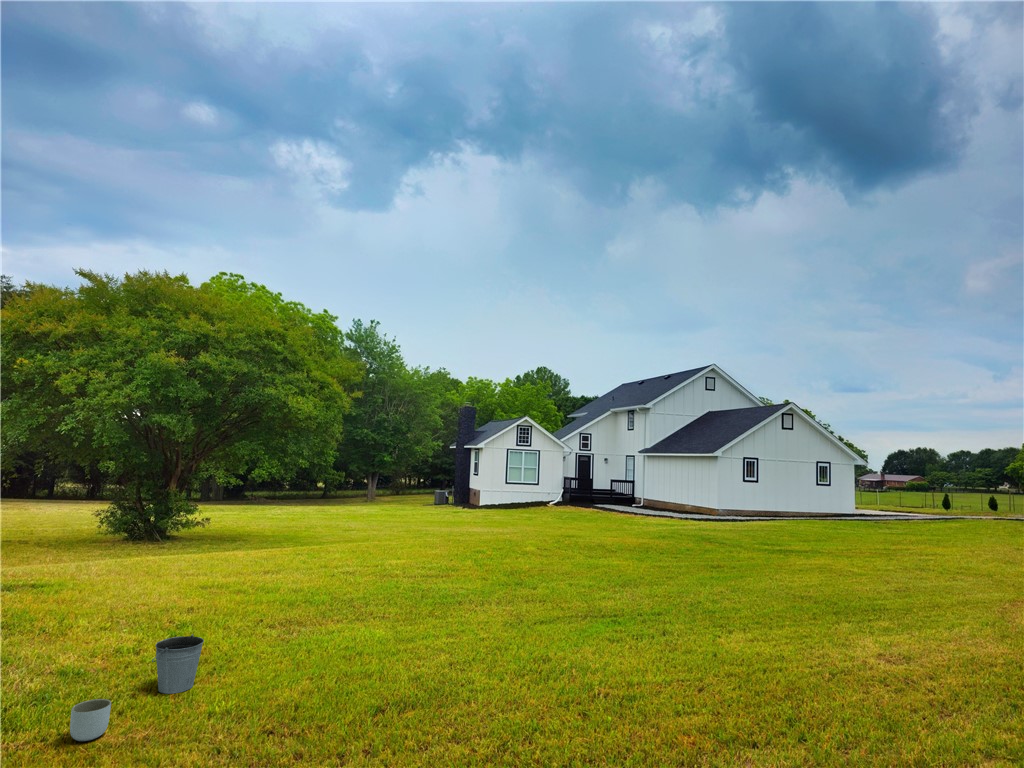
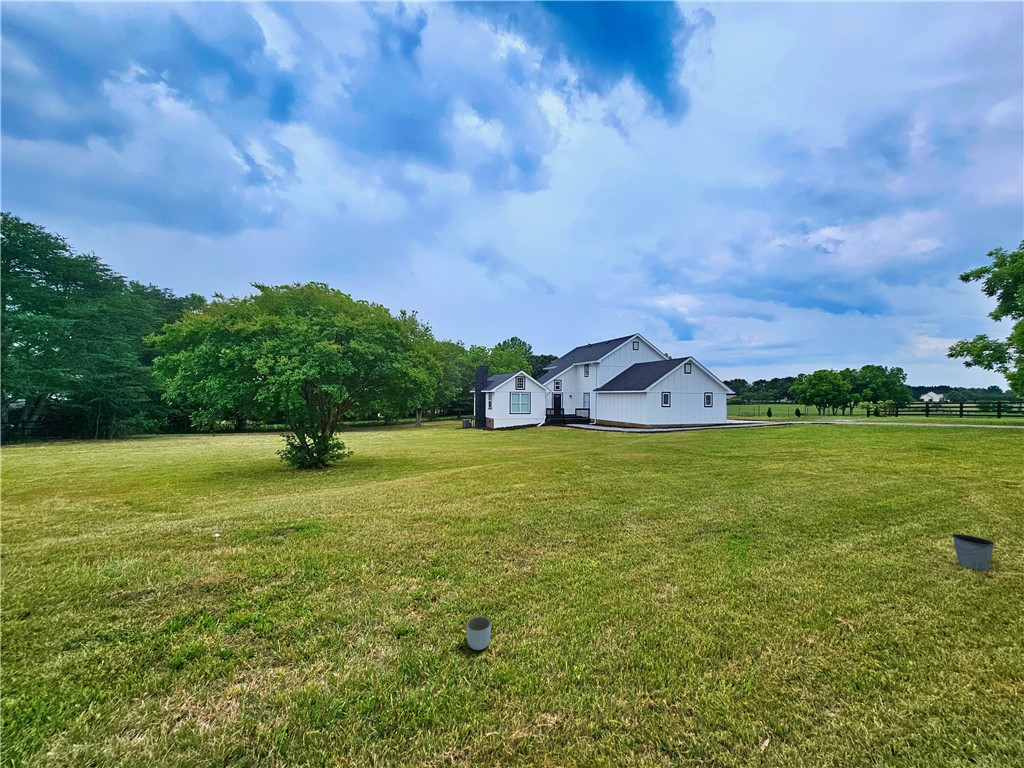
bucket: present [152,634,204,694] -> present [951,533,994,571]

